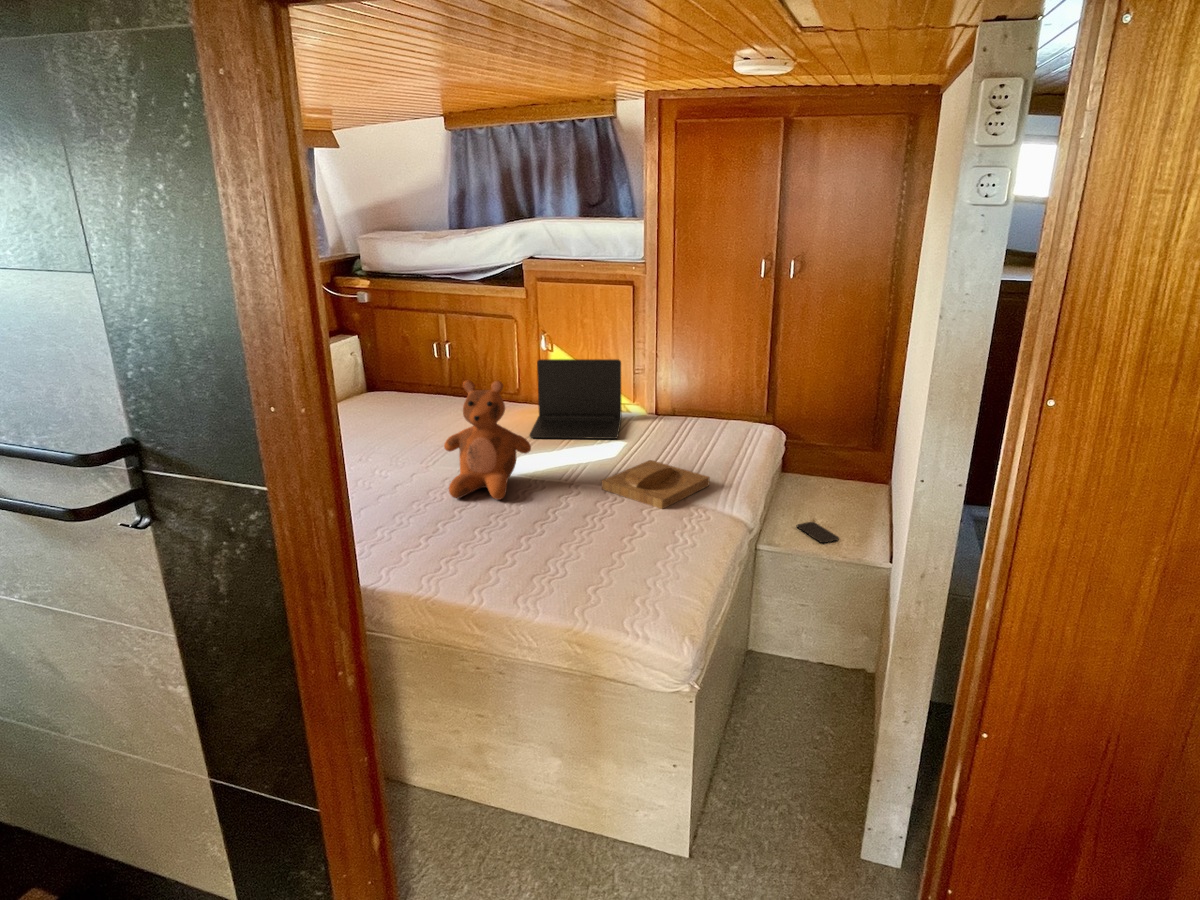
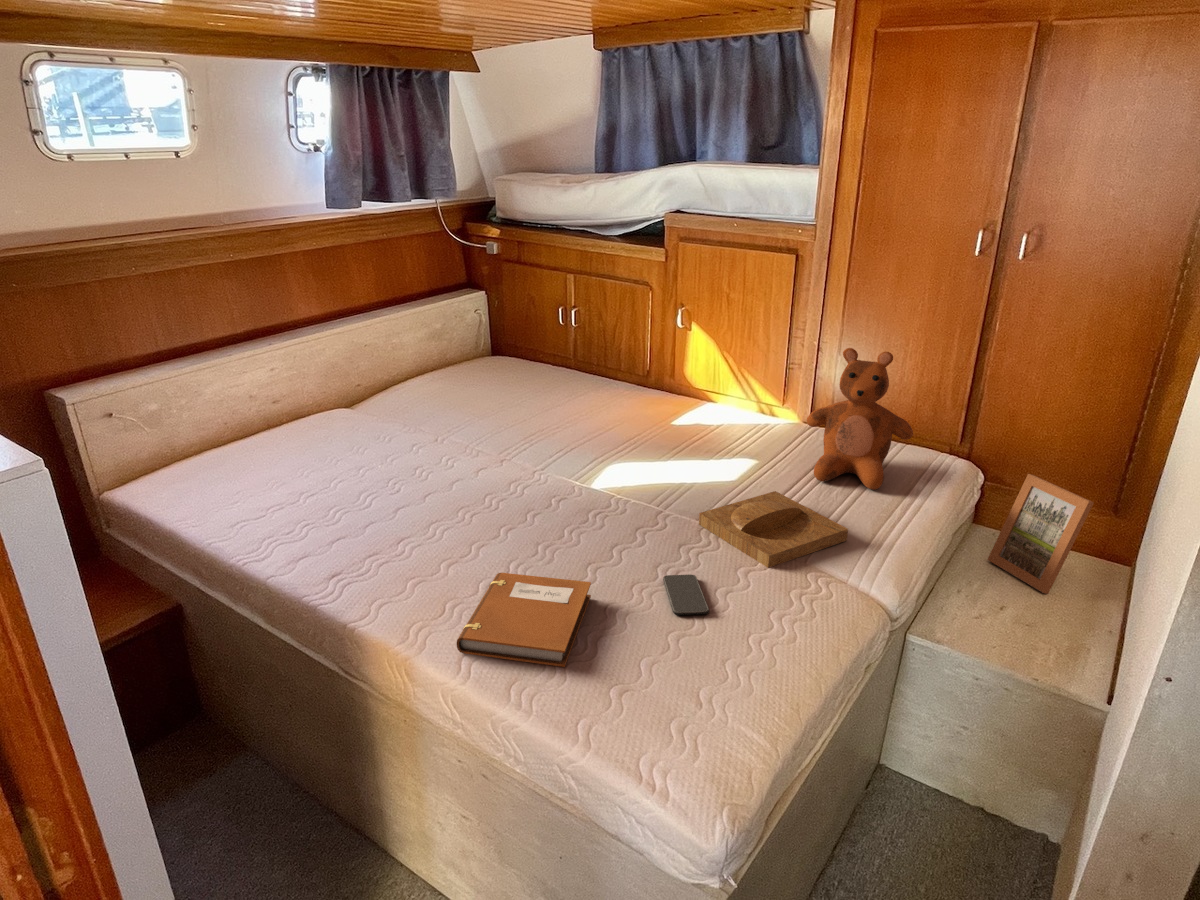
laptop: present [529,359,621,439] -> none [639,340,770,452]
teddy bear: present [444,380,531,500] -> present [807,348,913,490]
picture frame: none [798,428,862,509] -> present [988,474,1094,594]
smartphone: present [797,522,839,543] -> present [663,574,709,615]
notebook: none [463,532,547,591] -> present [457,573,591,667]

